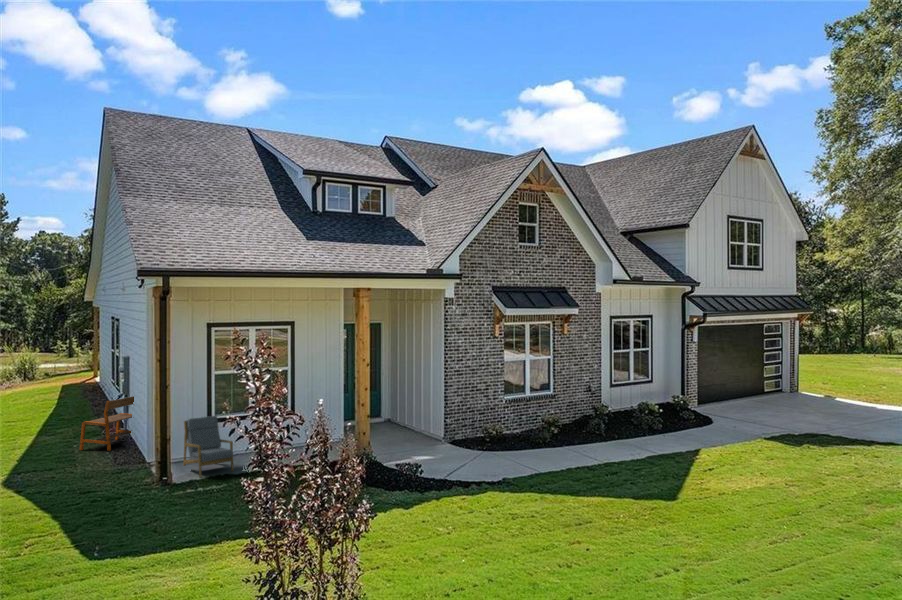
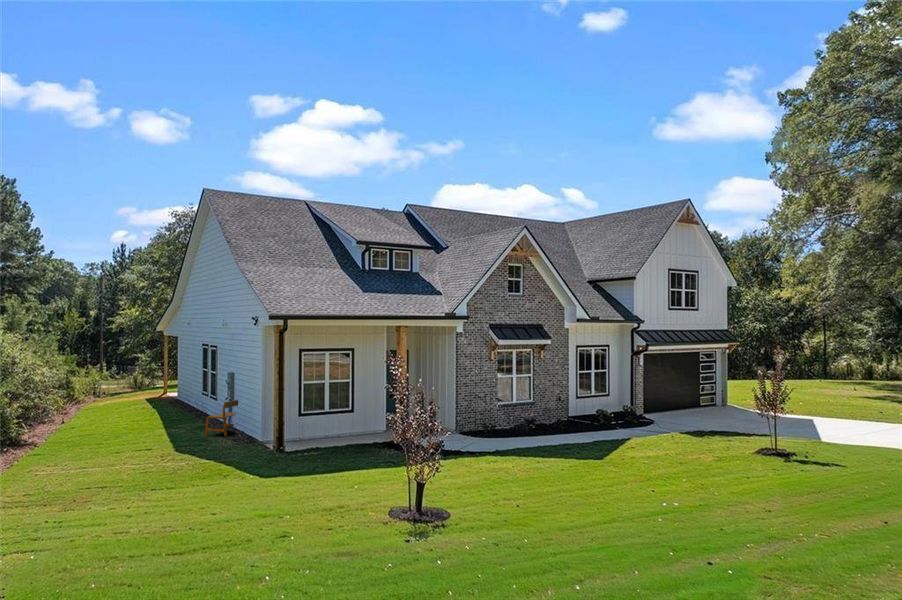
armchair: present [183,416,233,477] -> none [285,411,320,450]

